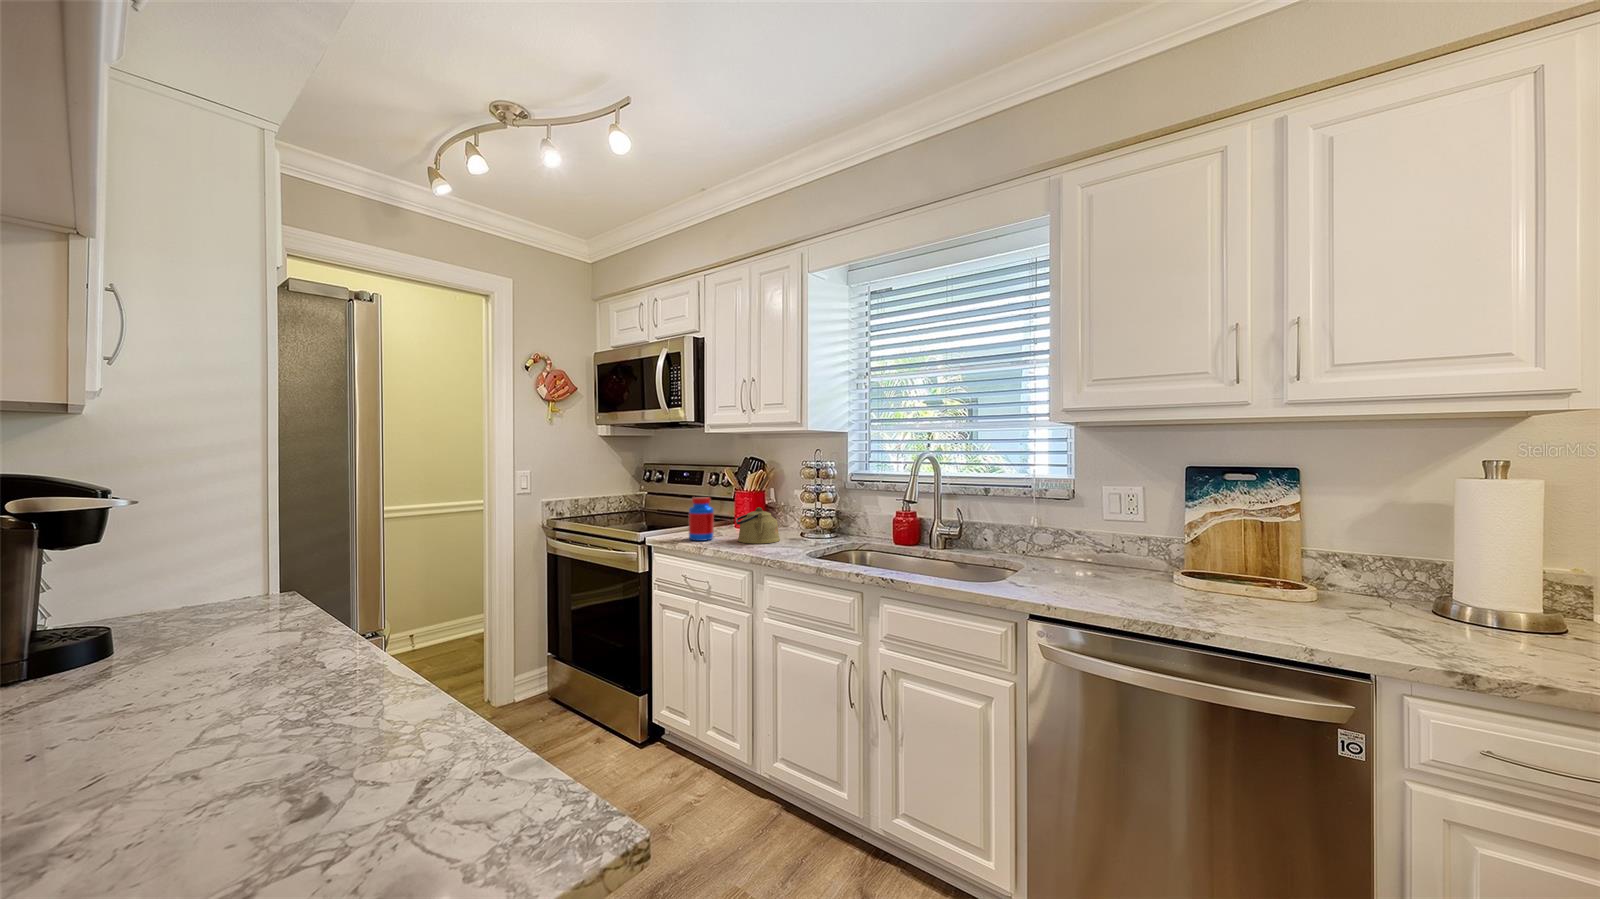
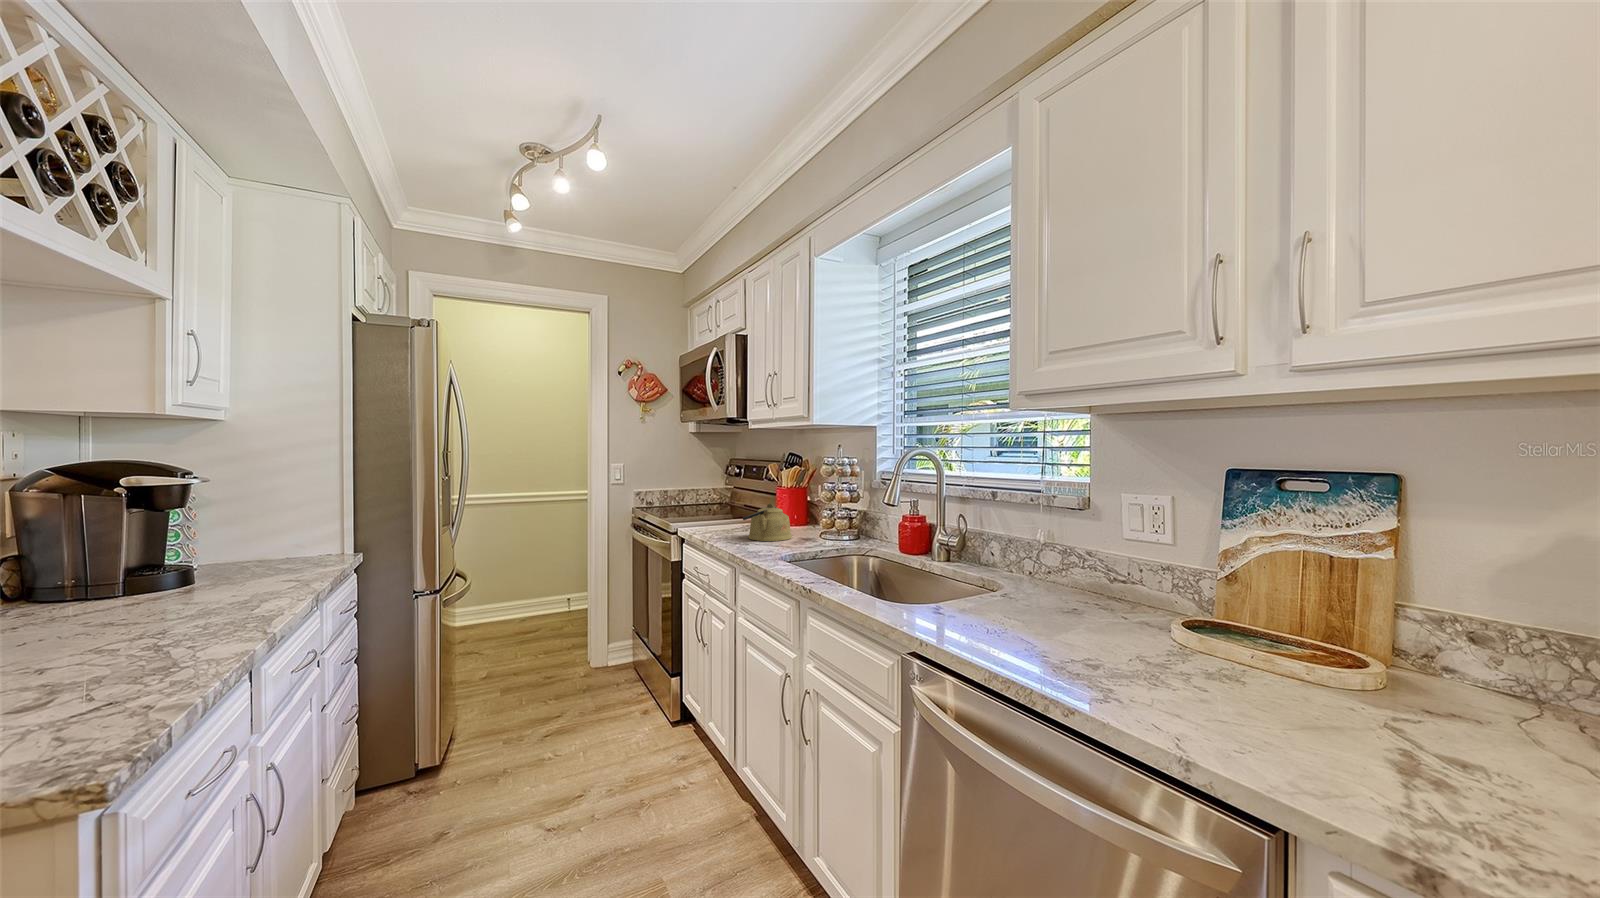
jar: present [689,497,714,541] -> none [709,491,733,534]

